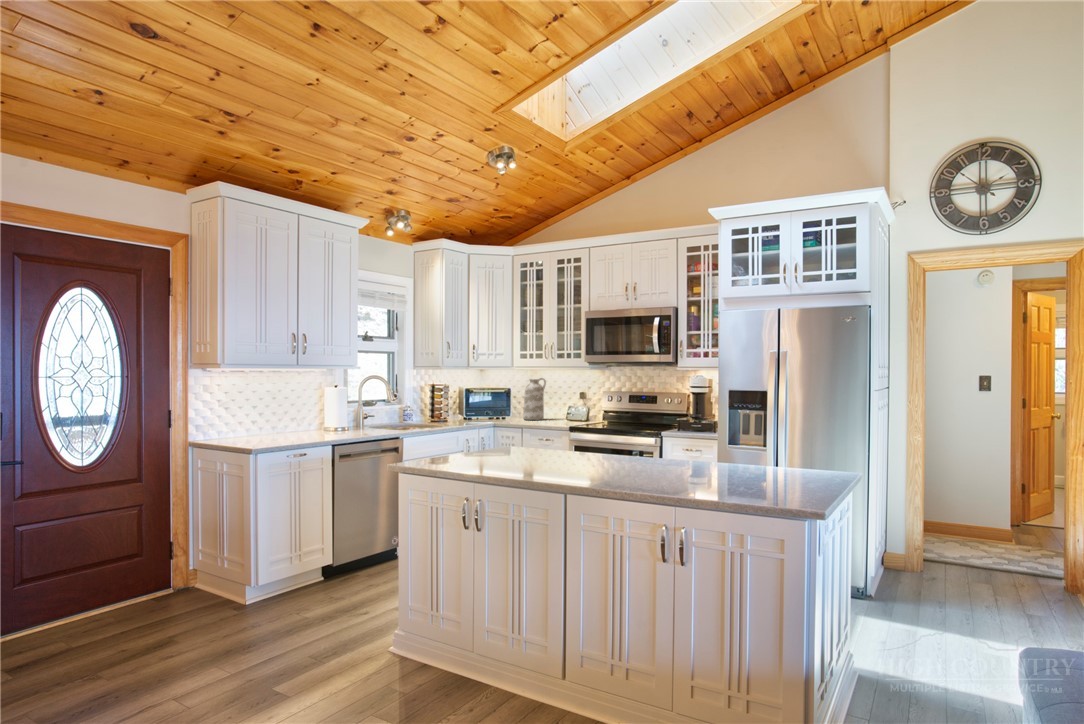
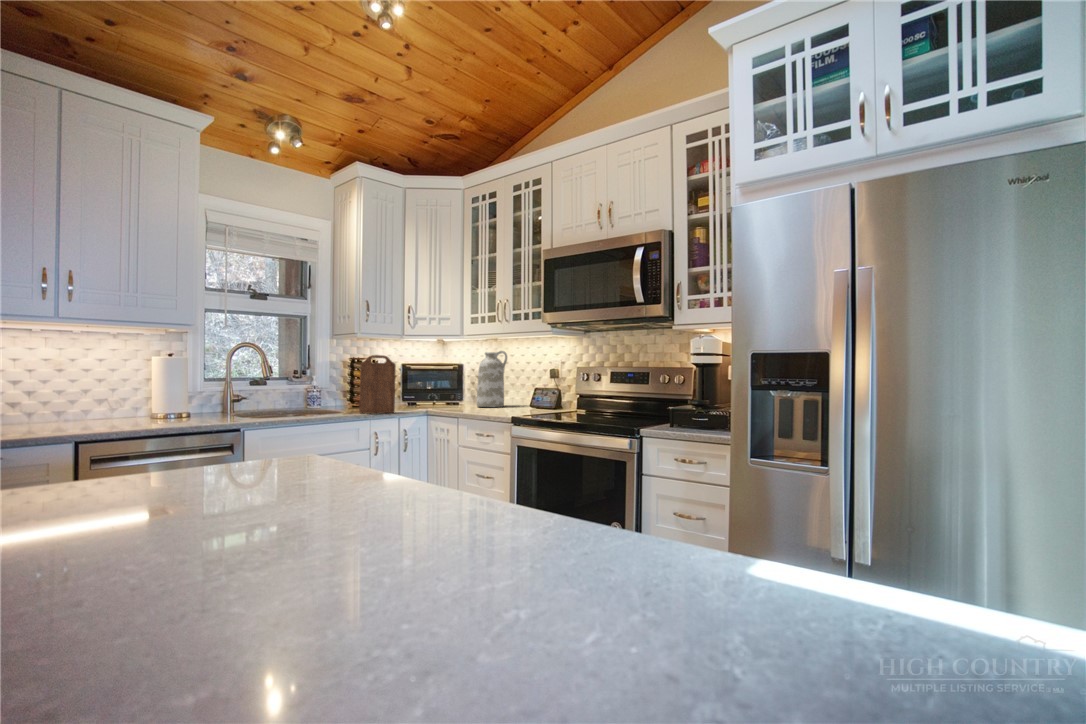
cutting board: none [450,382,474,424] -> present [359,355,396,413]

